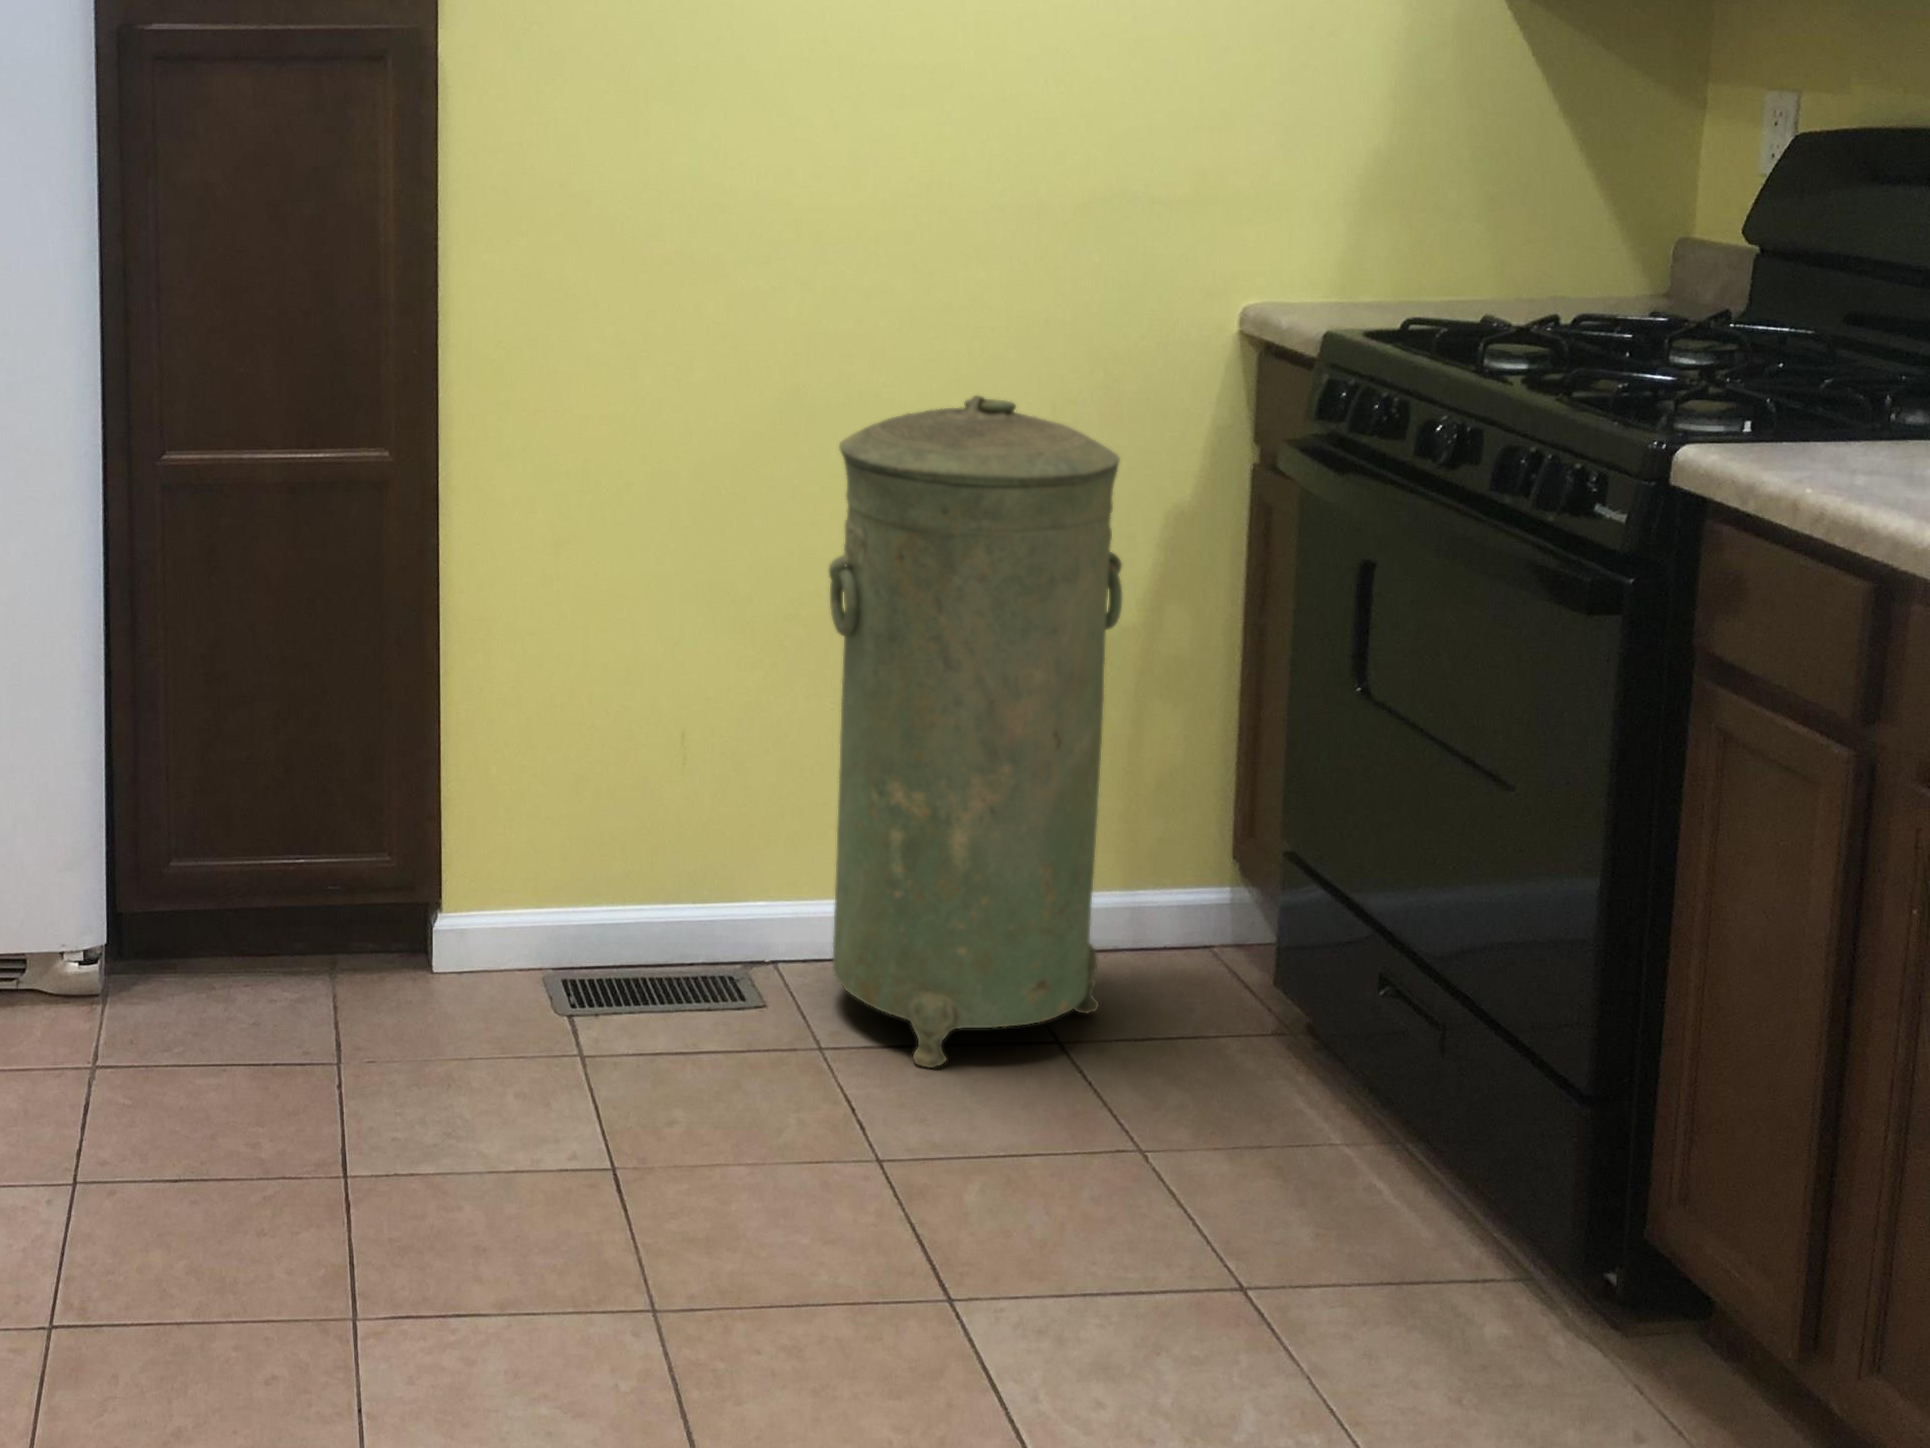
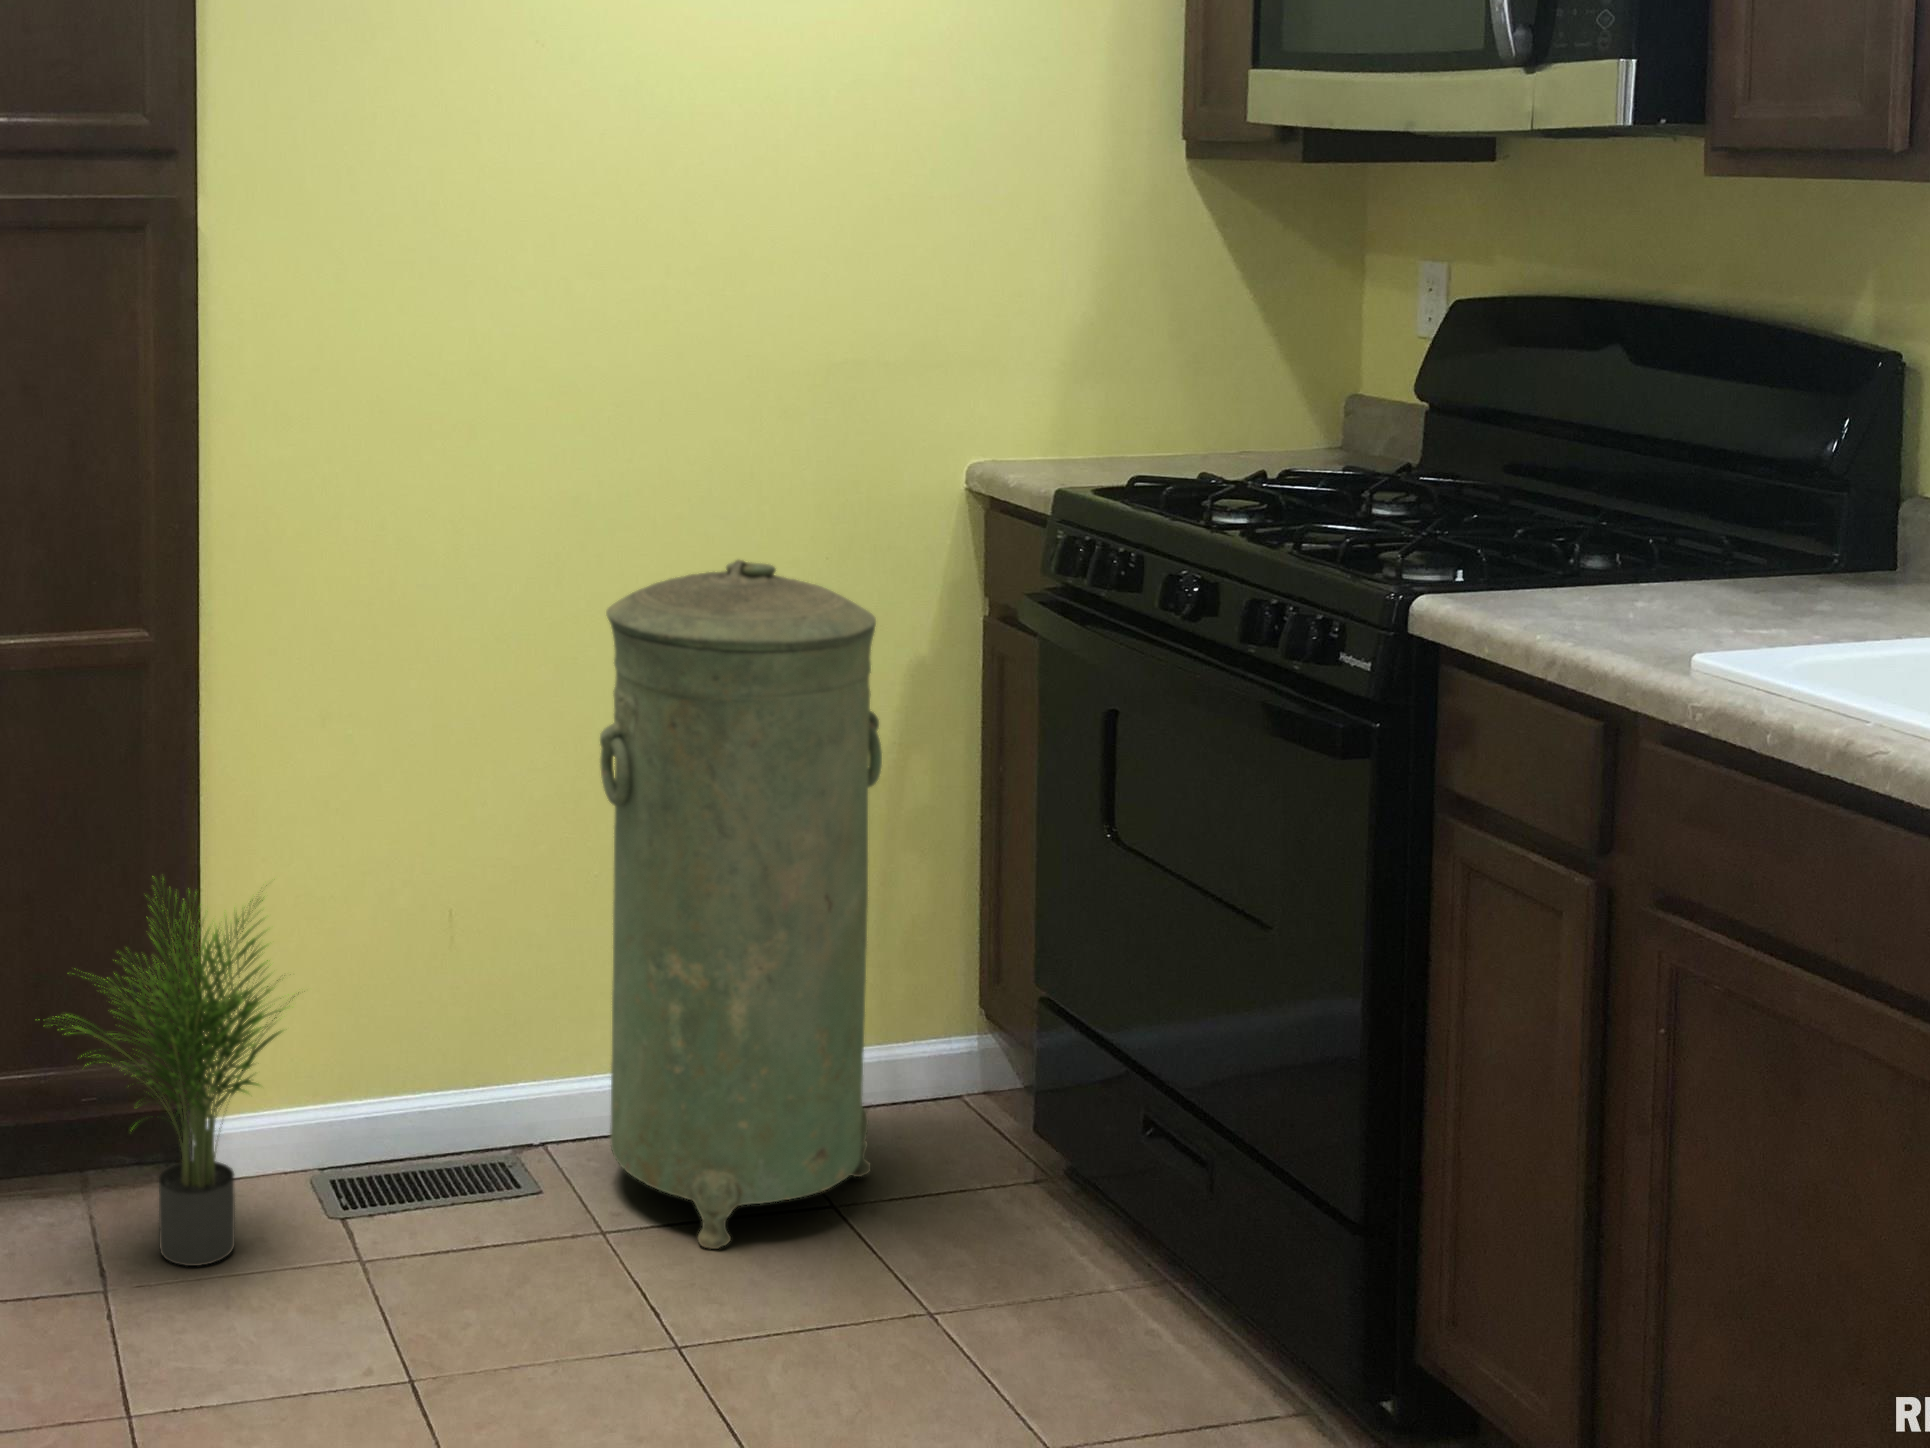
potted plant: none [274,681,540,1044] -> present [61,885,299,1266]

